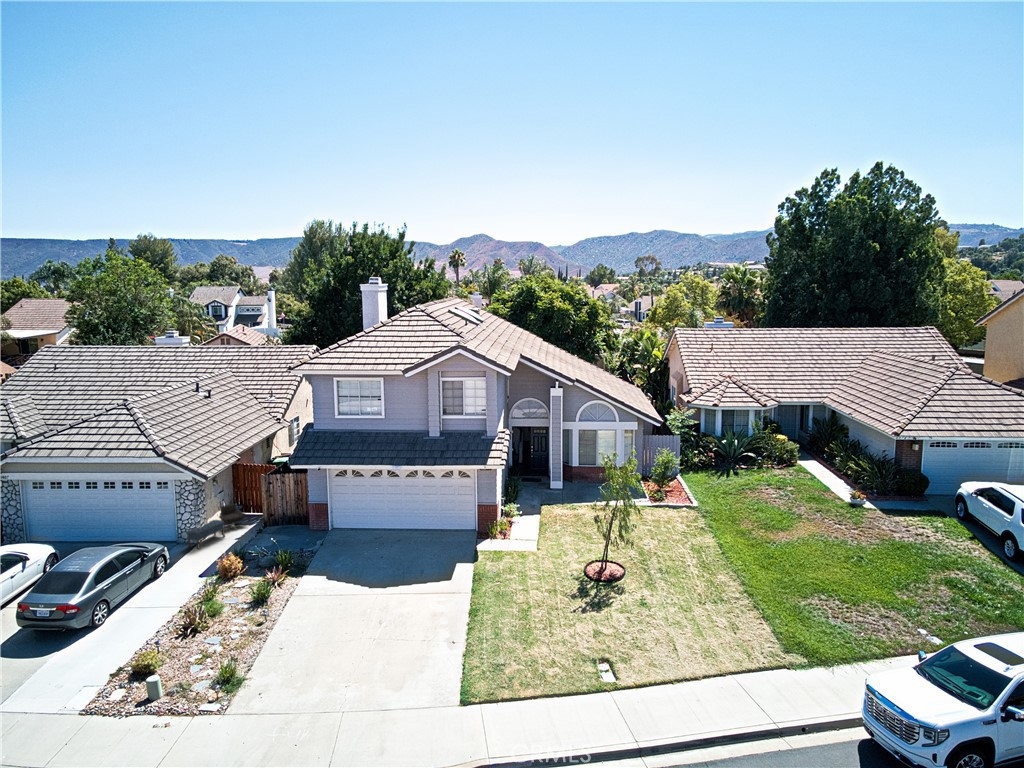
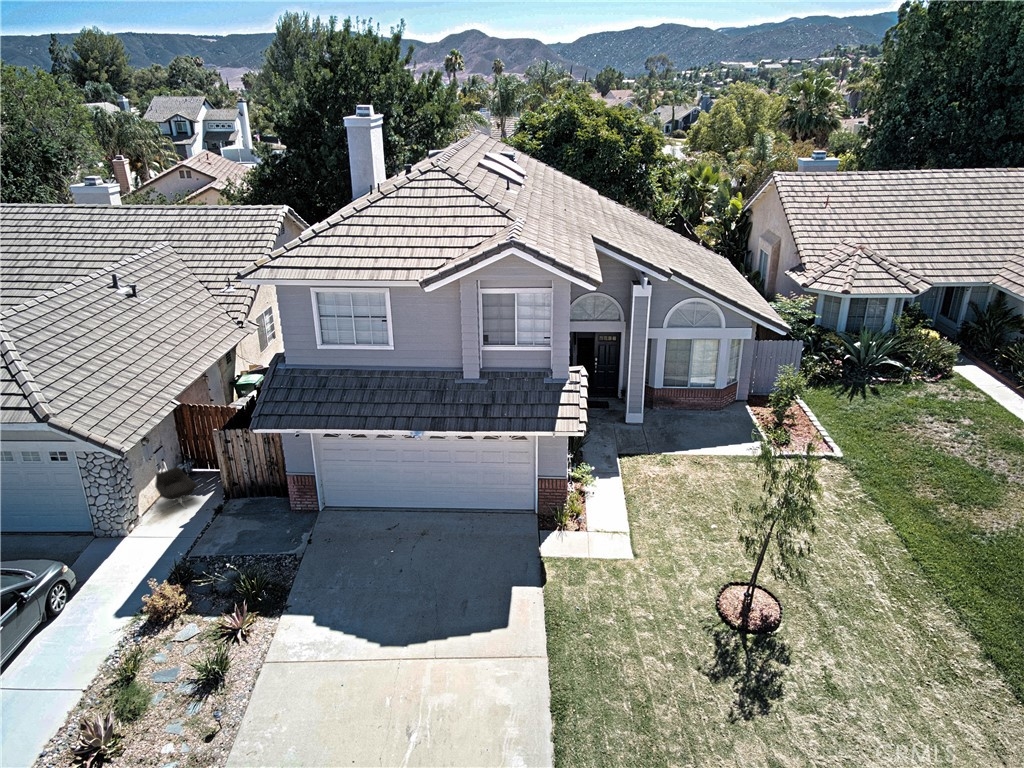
bench: present [187,520,225,549] -> none [105,499,167,551]

